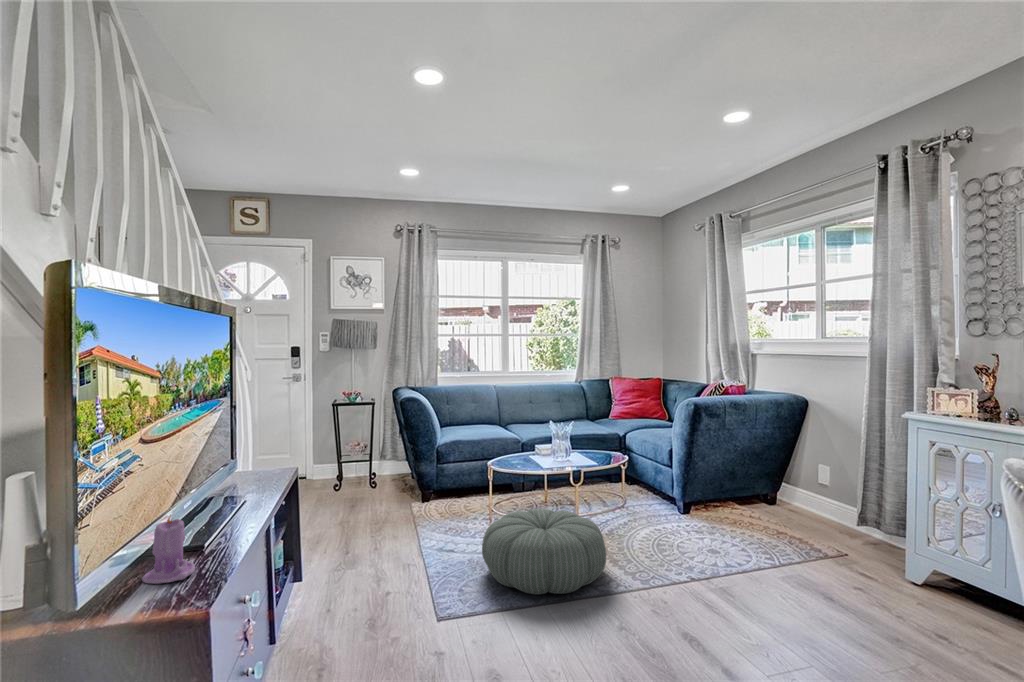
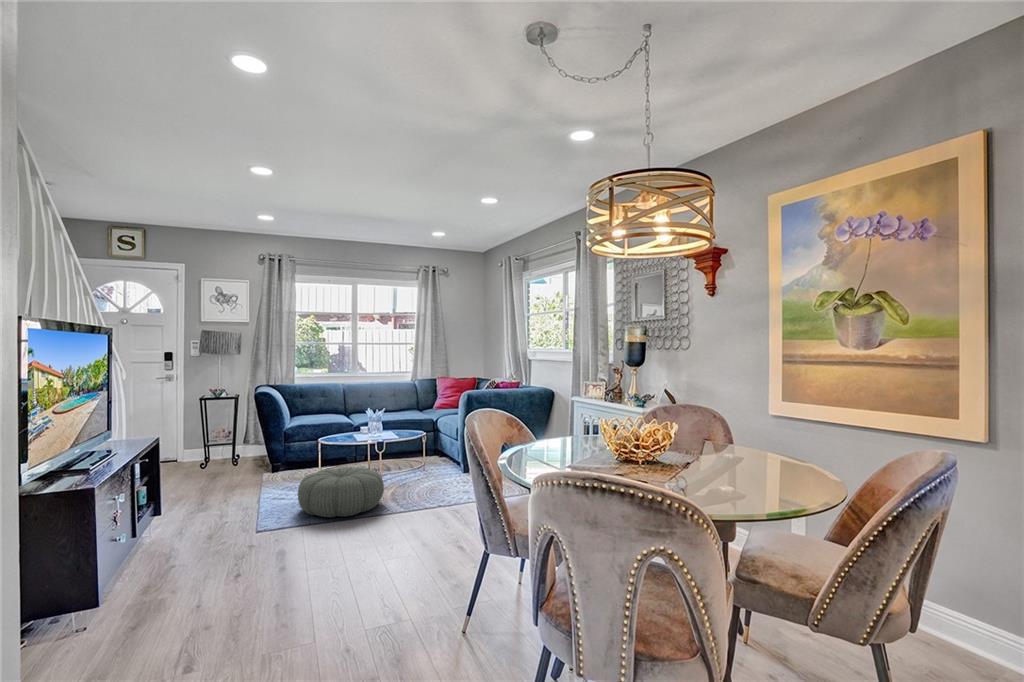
candle: present [142,515,195,584] -> none [54,451,86,487]

